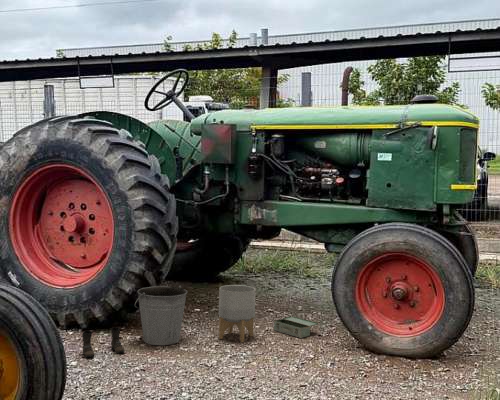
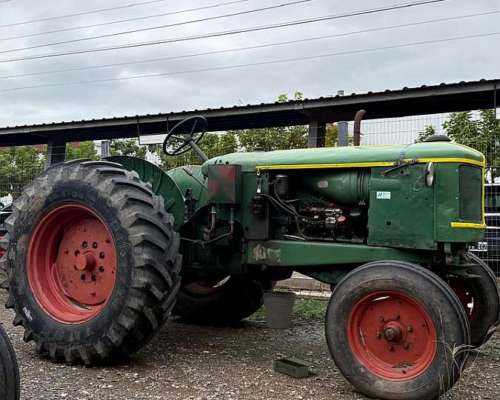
planter: present [219,285,255,342] -> none [215,323,252,380]
bucket: present [135,286,187,345] -> present [263,290,296,329]
boots: present [82,327,125,357] -> none [76,361,117,390]

